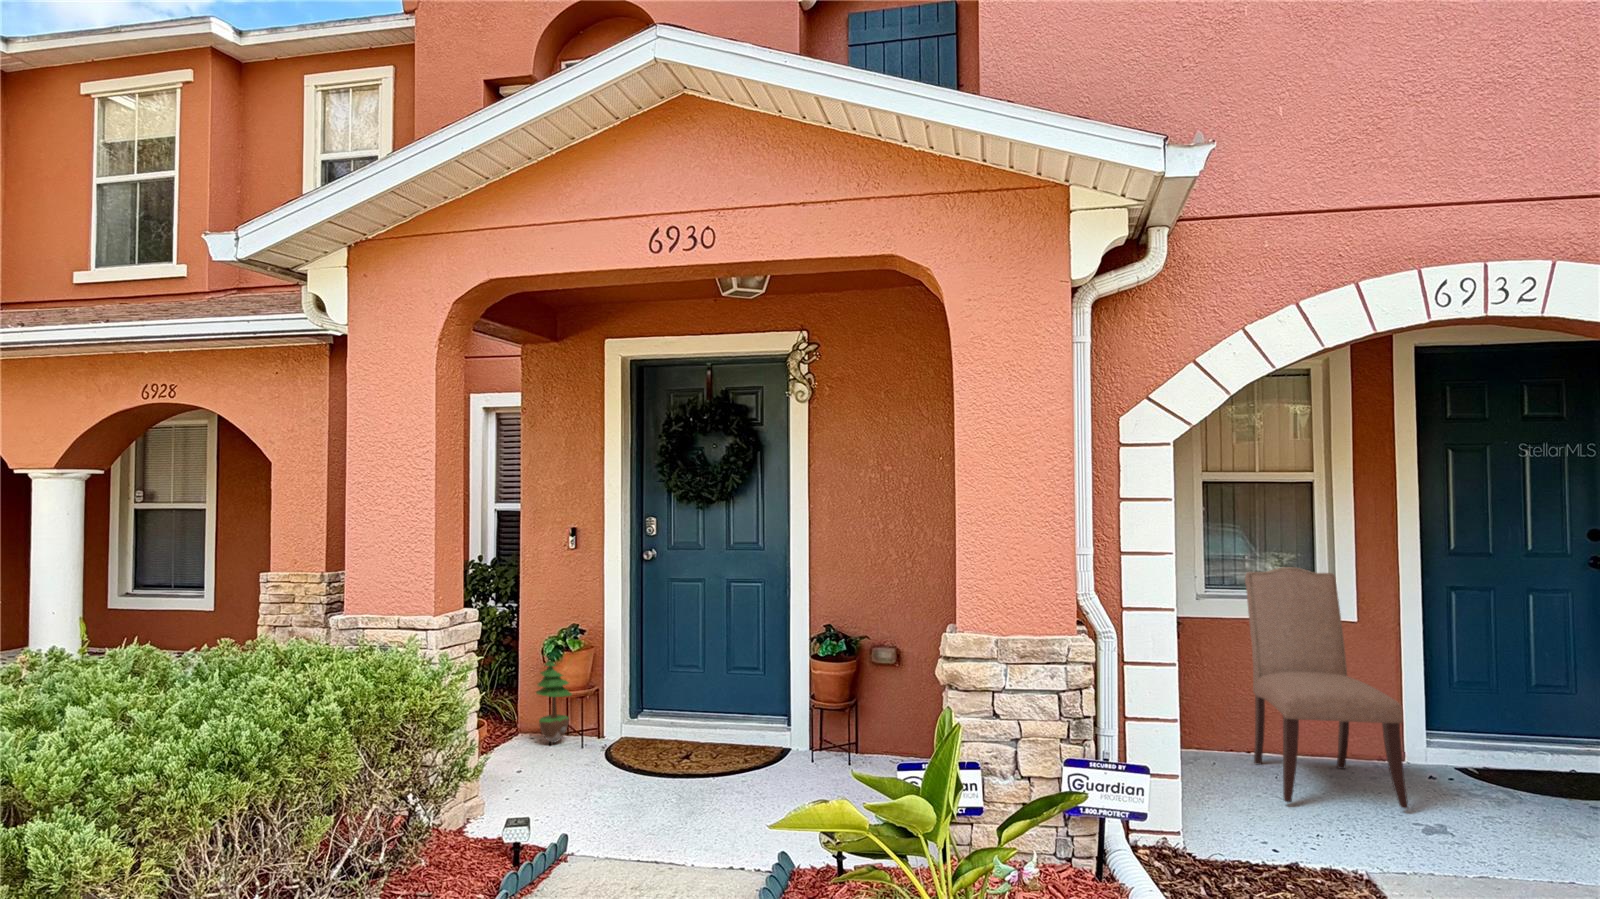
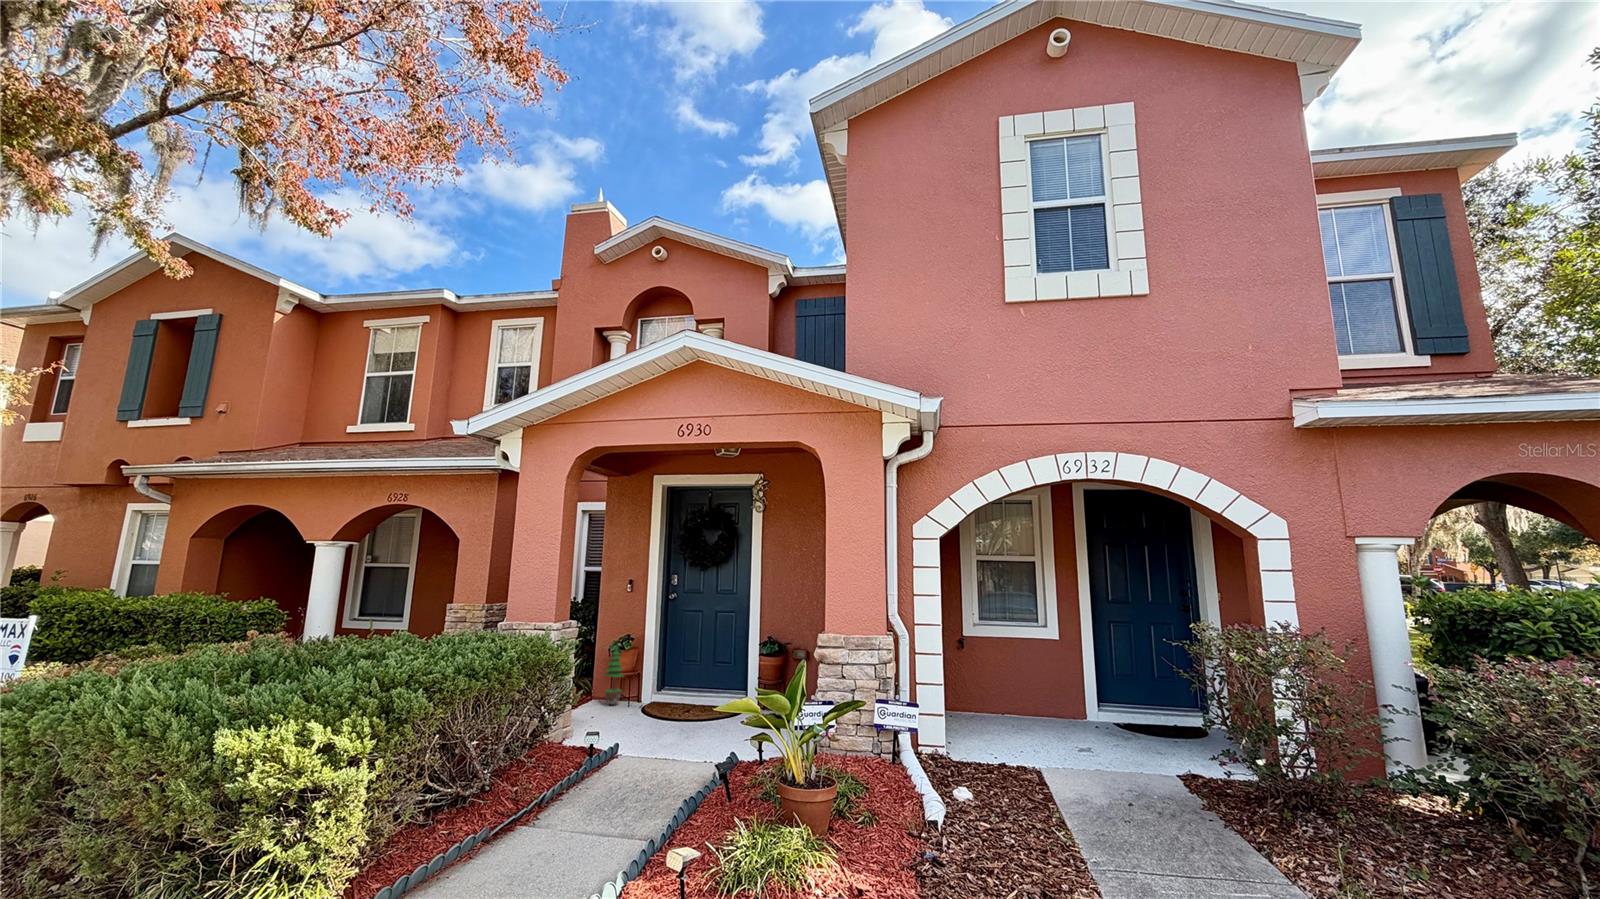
chair: present [1245,567,1408,809] -> none [997,608,1071,739]

